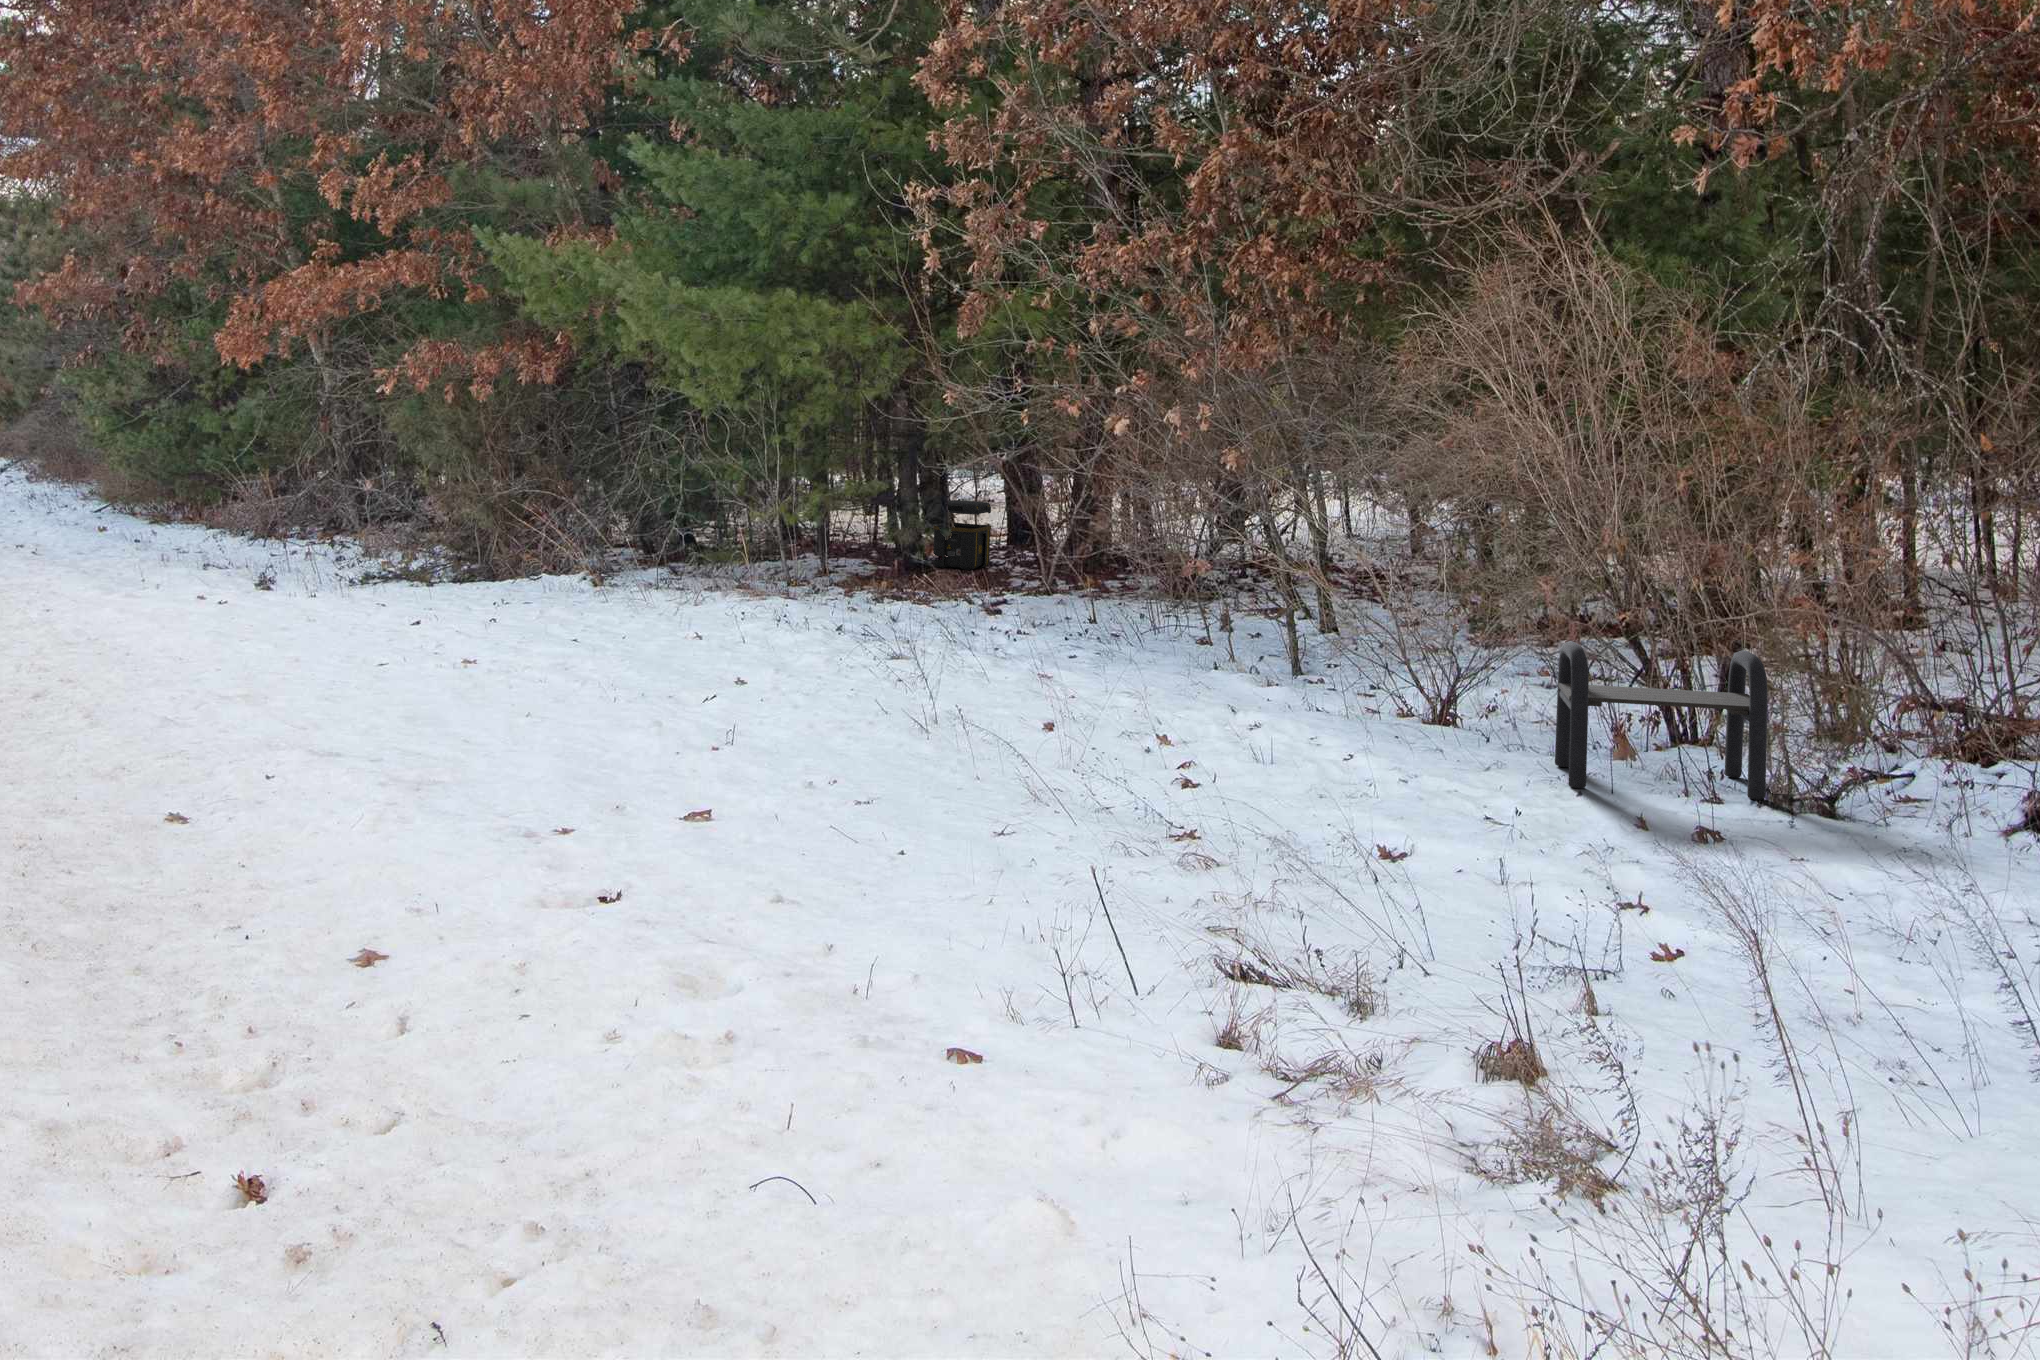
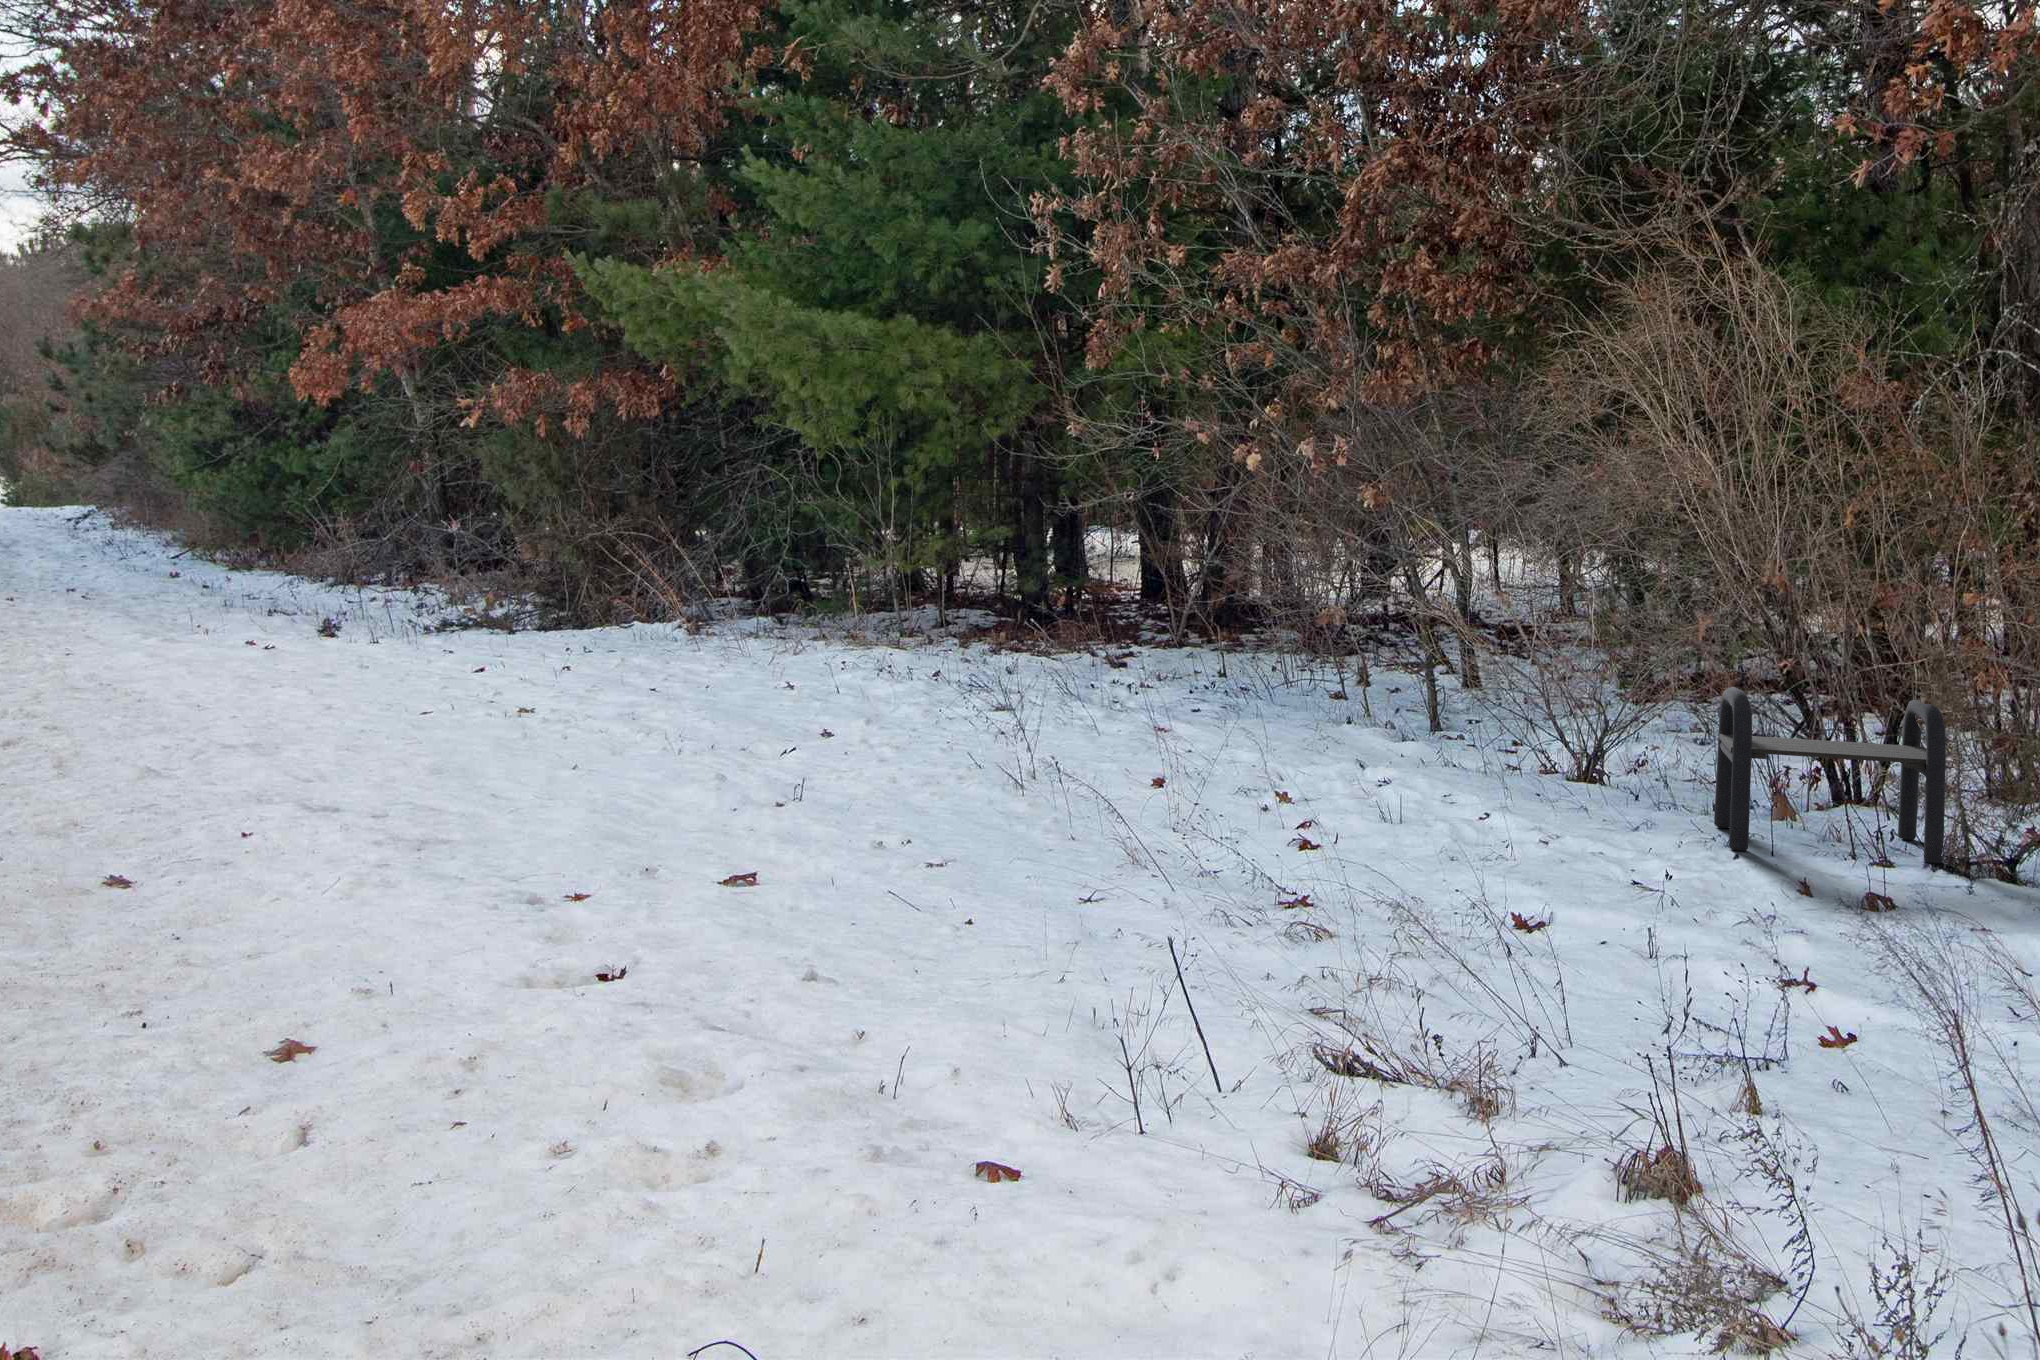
toolbox: present [933,500,992,570] -> none [1061,549,1126,624]

